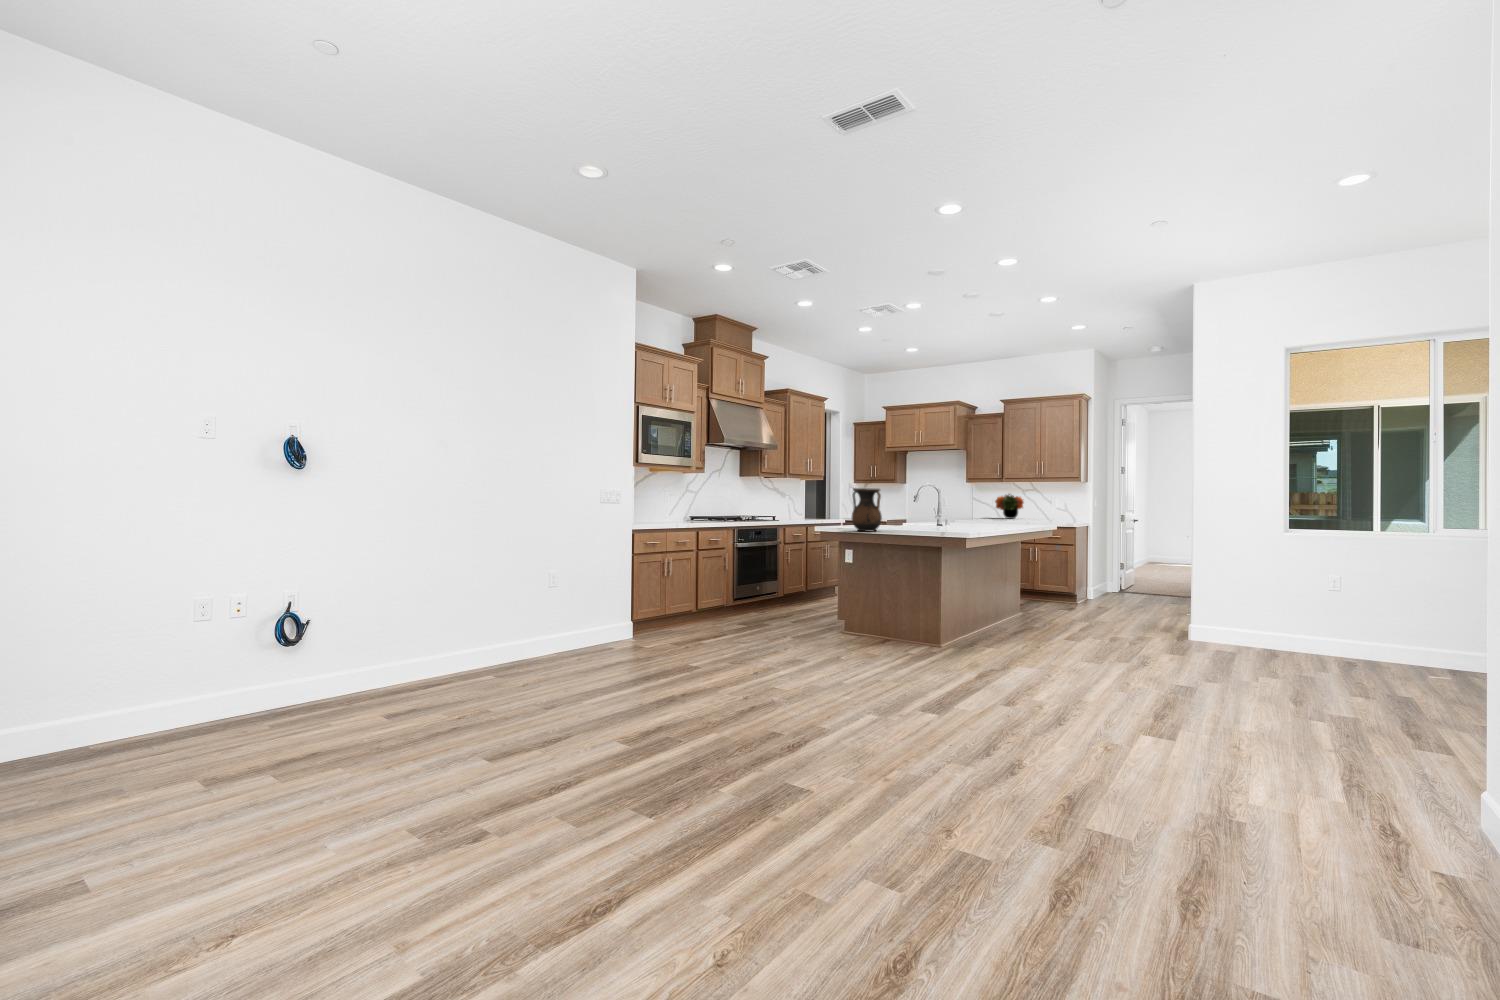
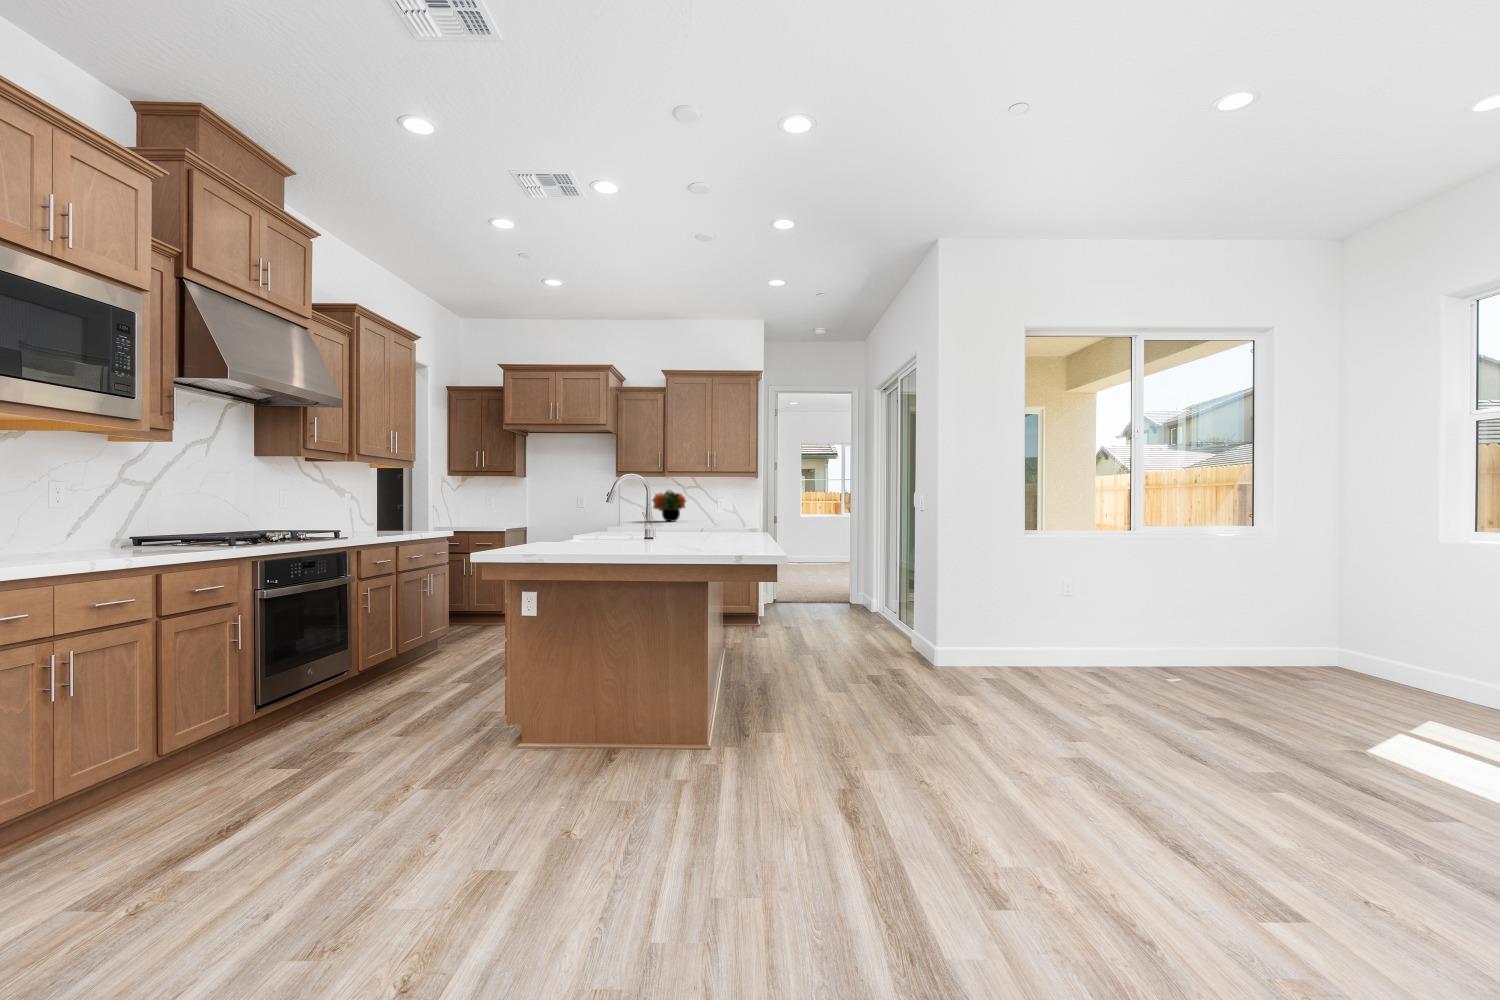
vase: present [852,488,882,531] -> none [539,477,594,556]

